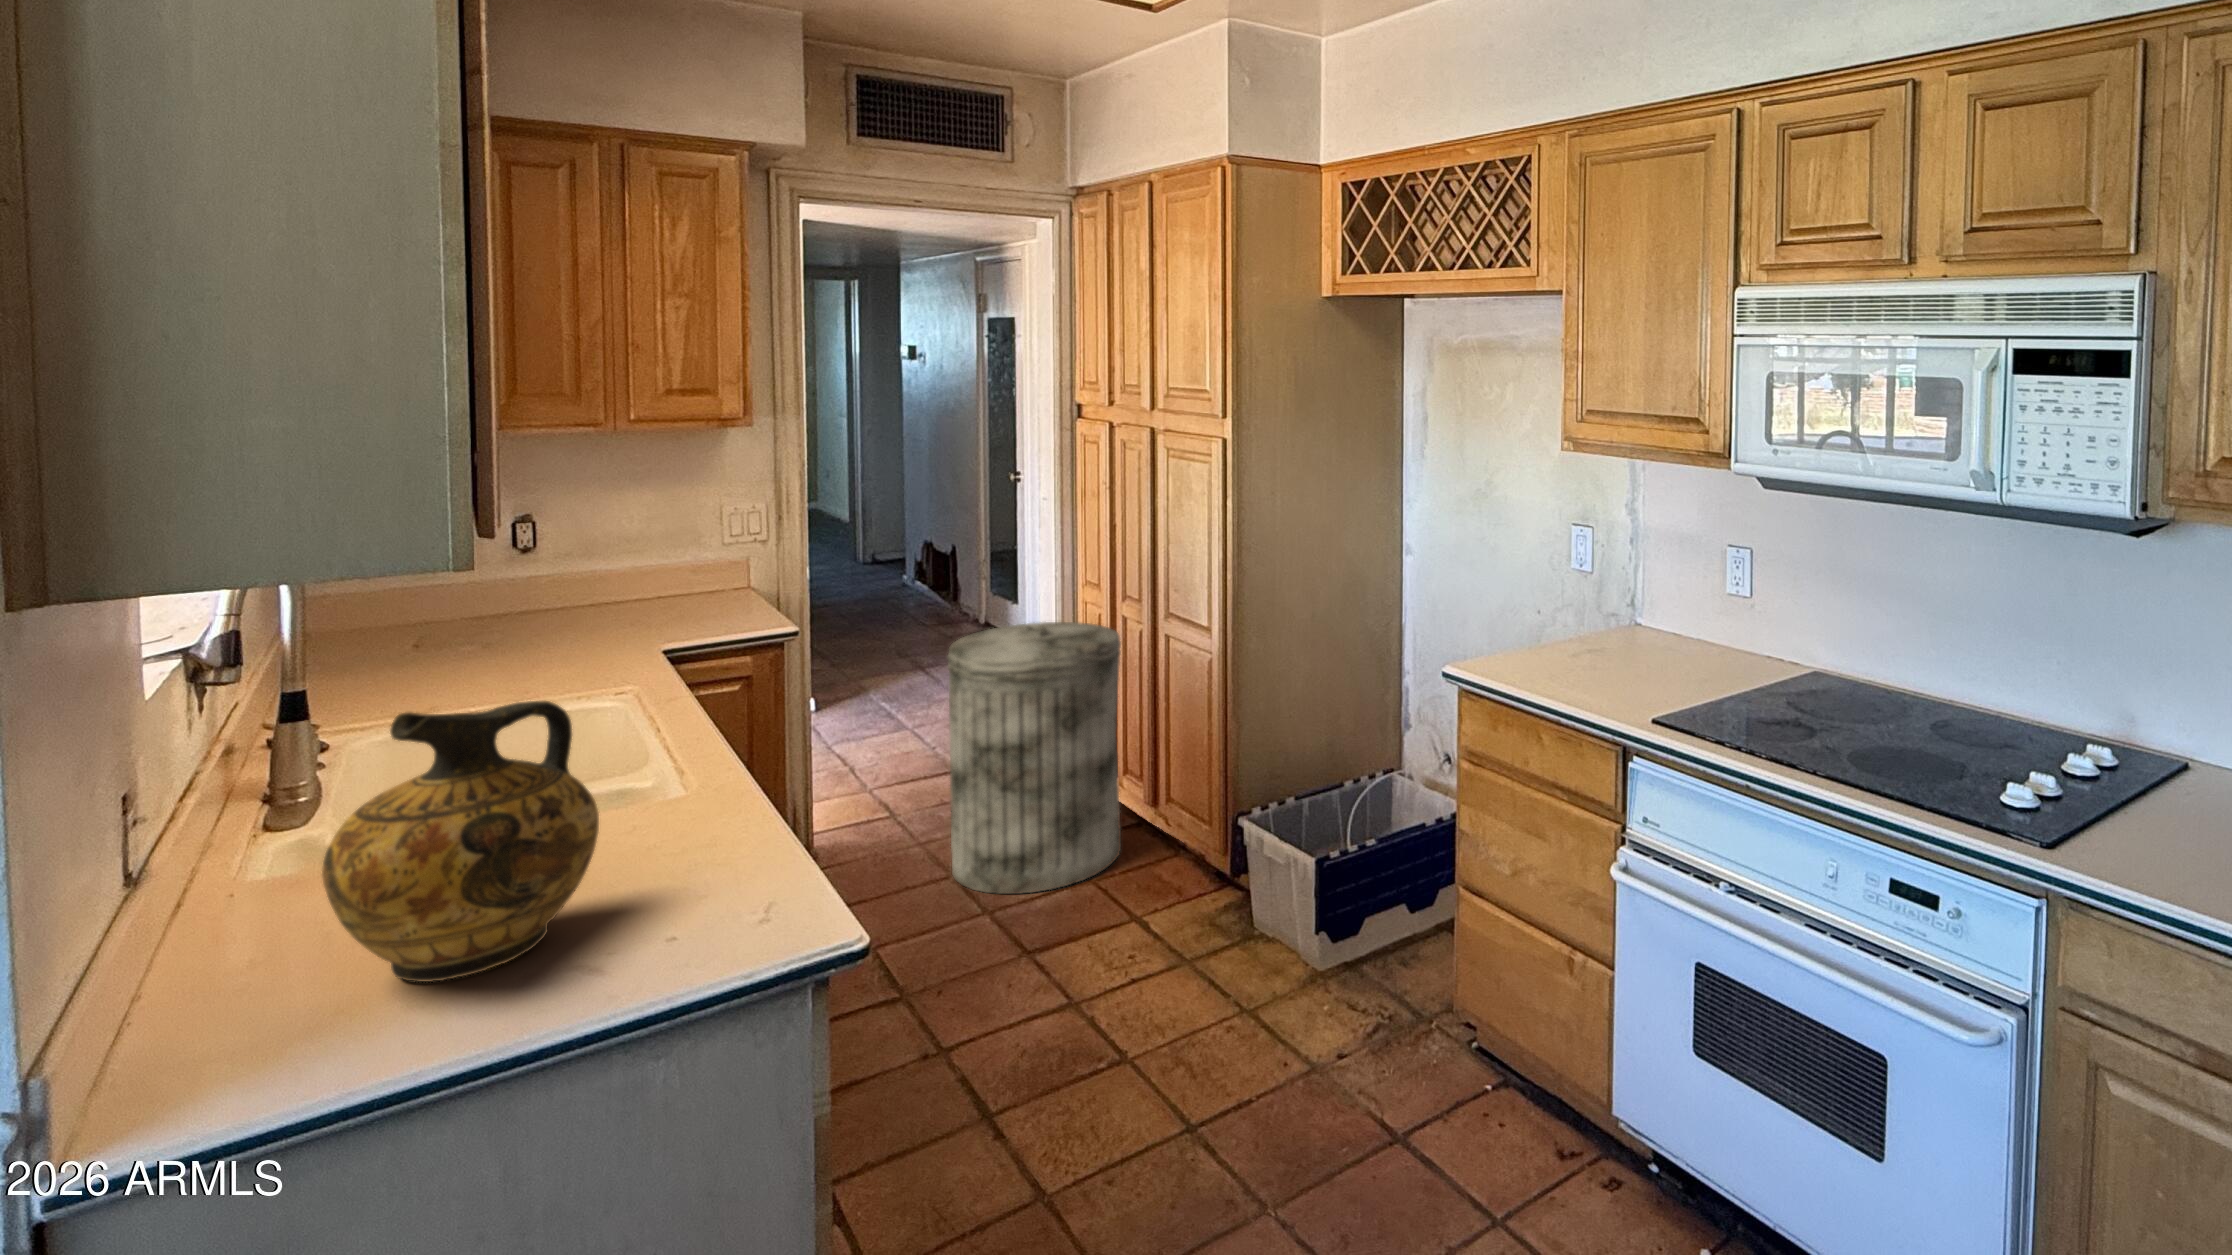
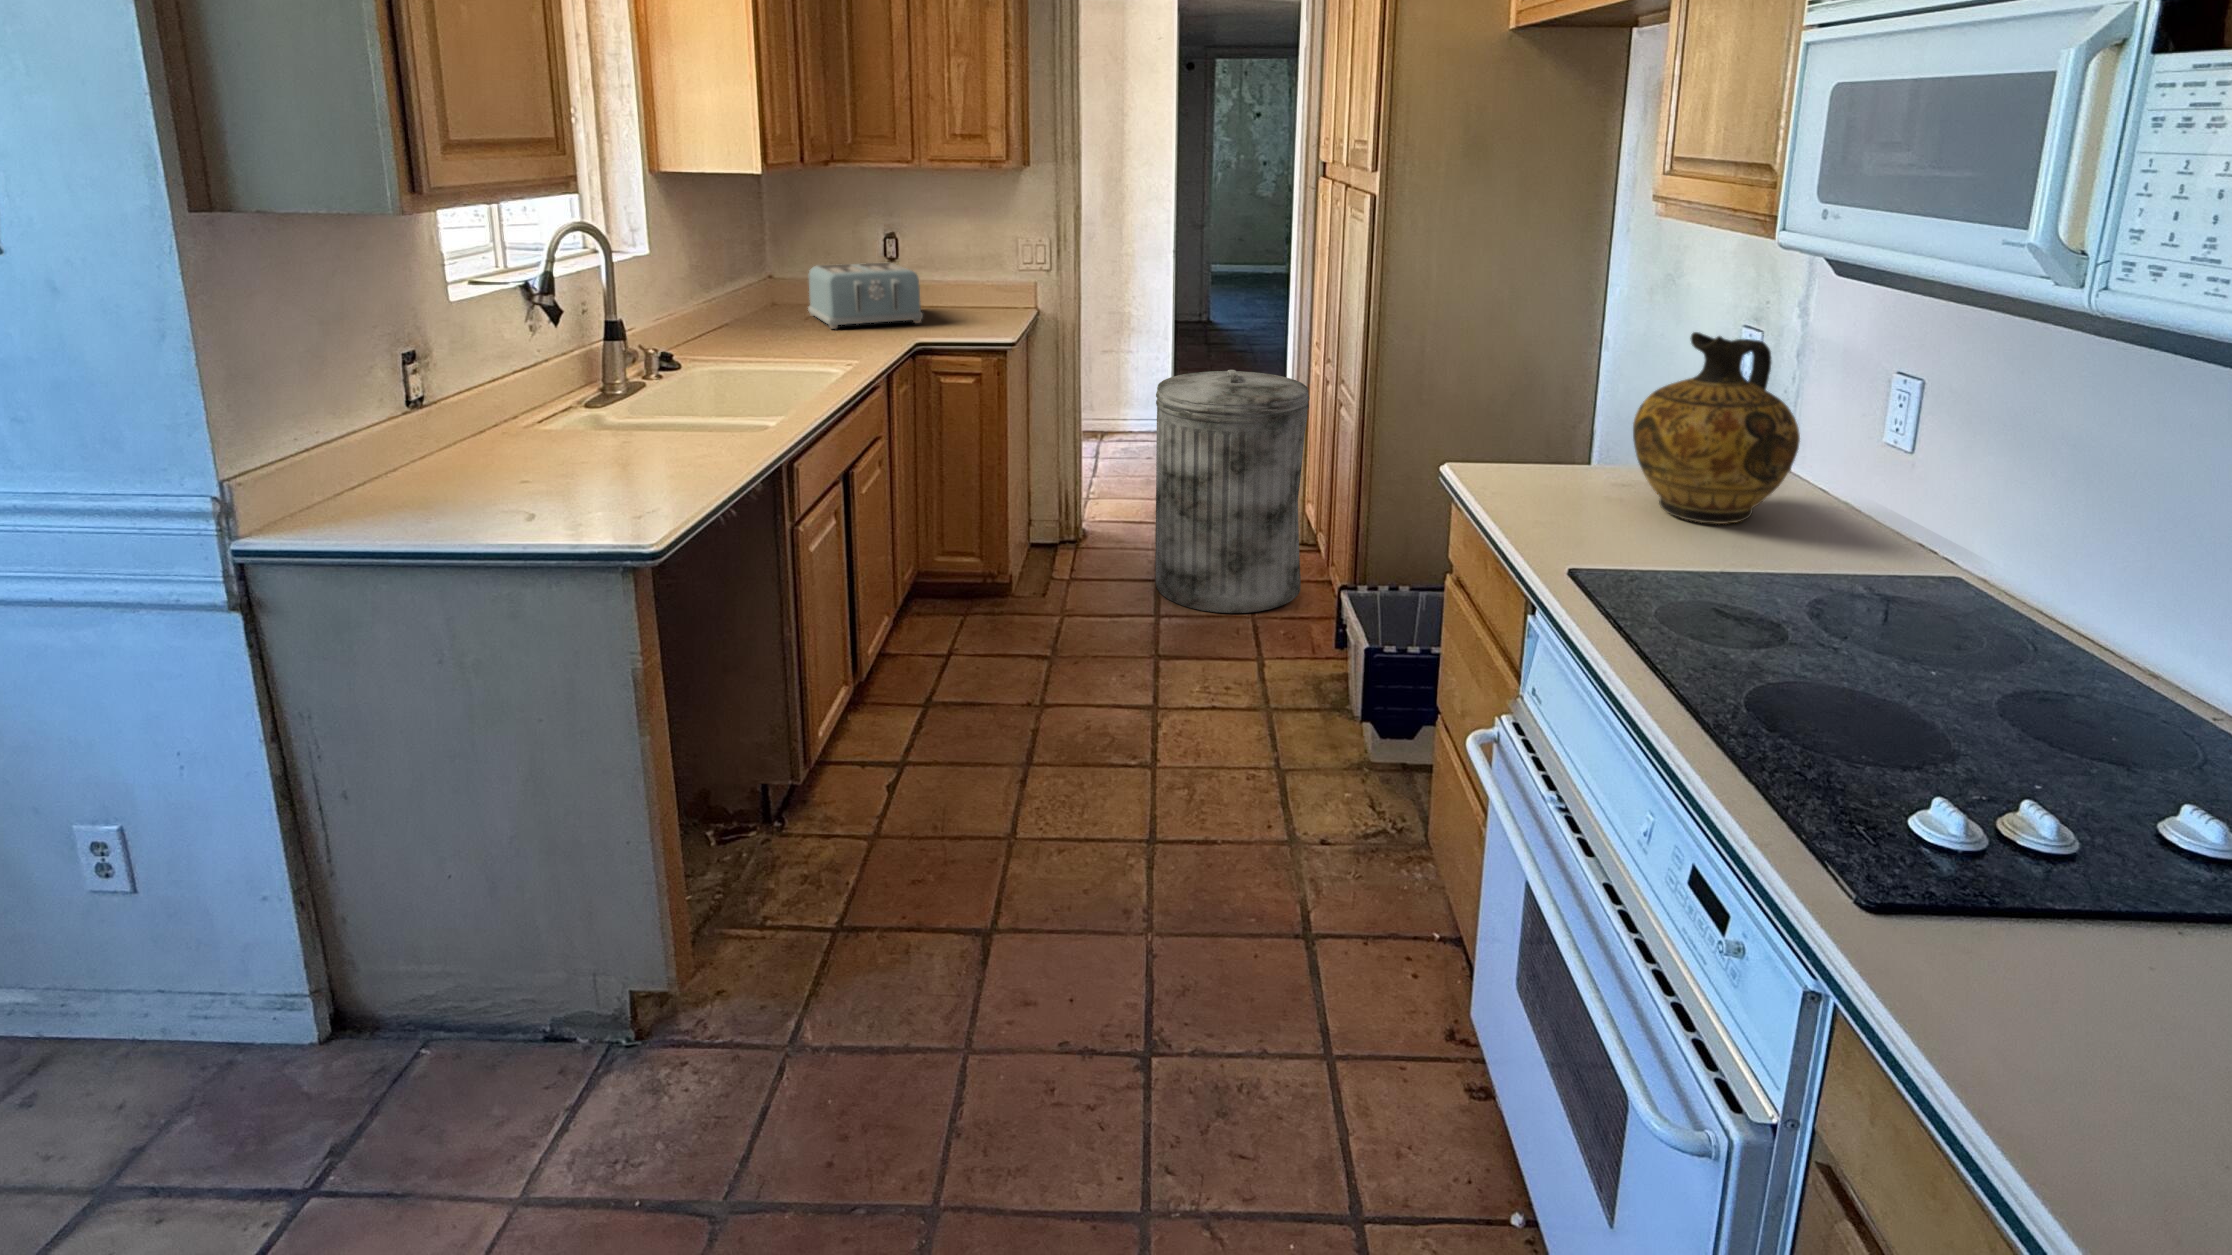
toaster: none [418,550,637,649] -> present [808,263,923,329]
ceramic jug: present [322,701,599,982] -> present [1633,332,1800,524]

